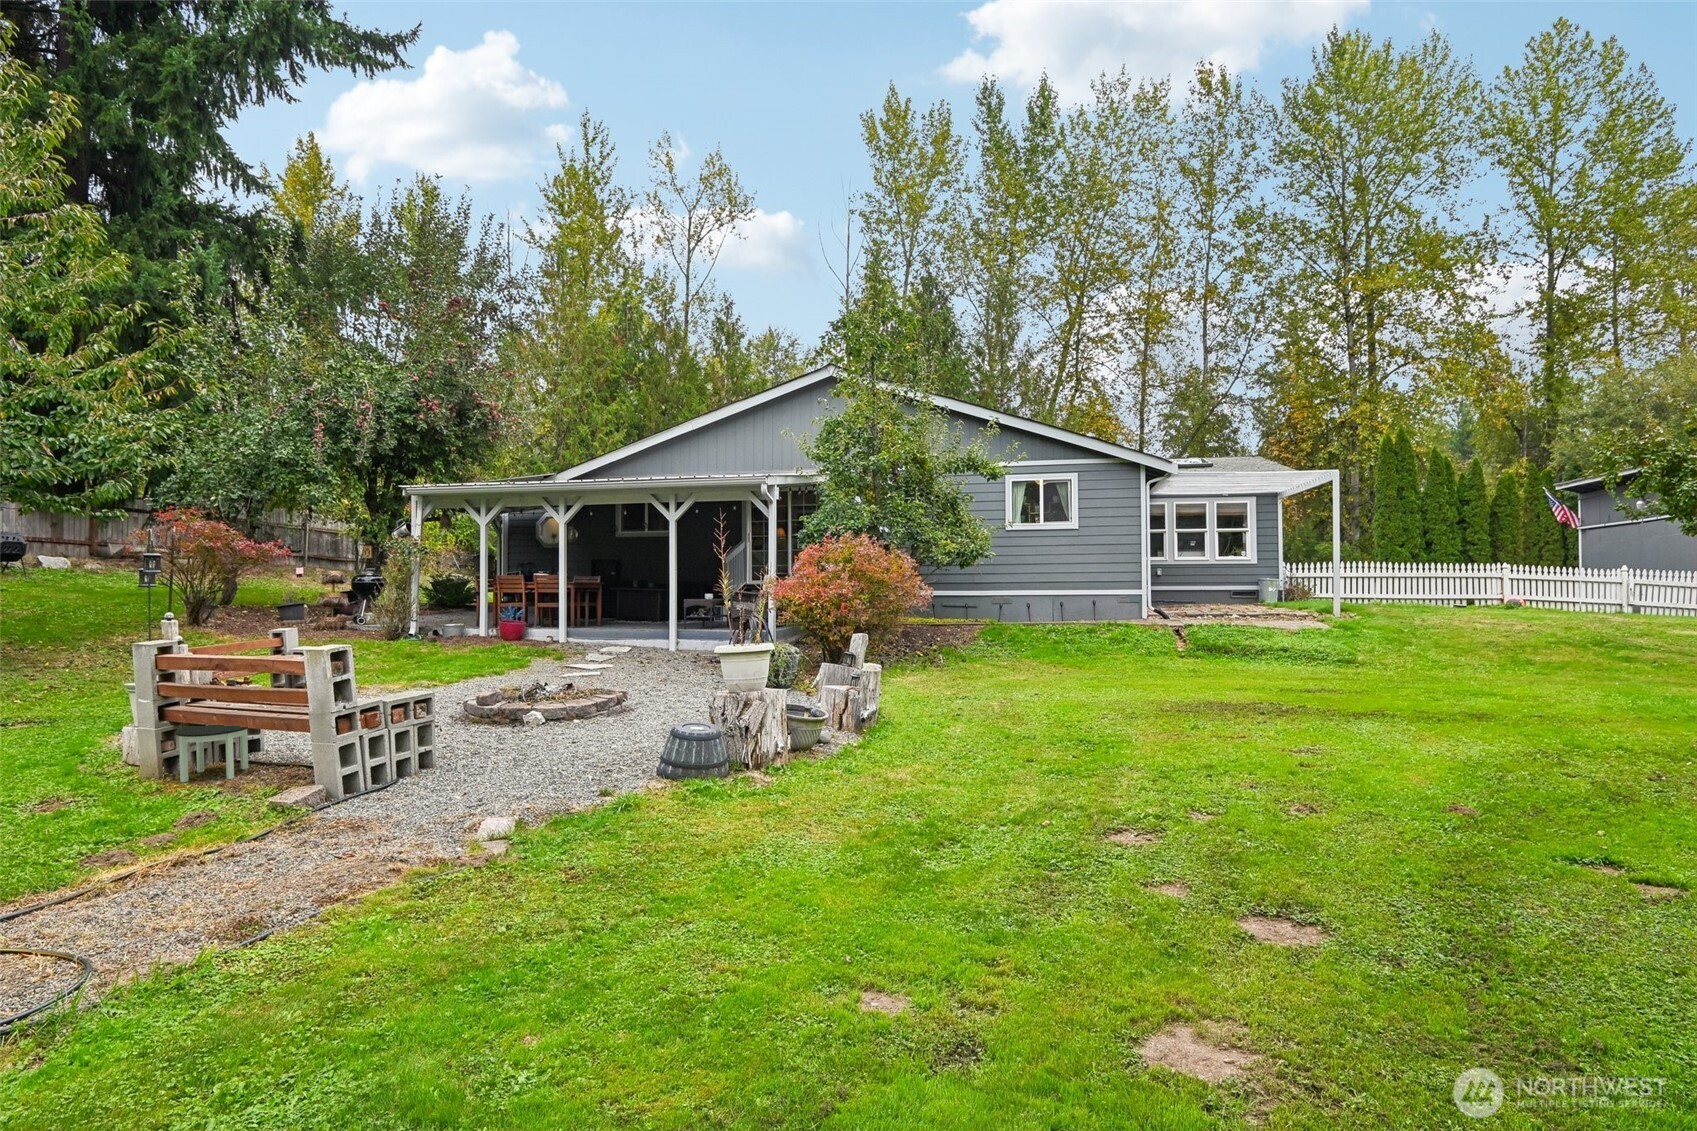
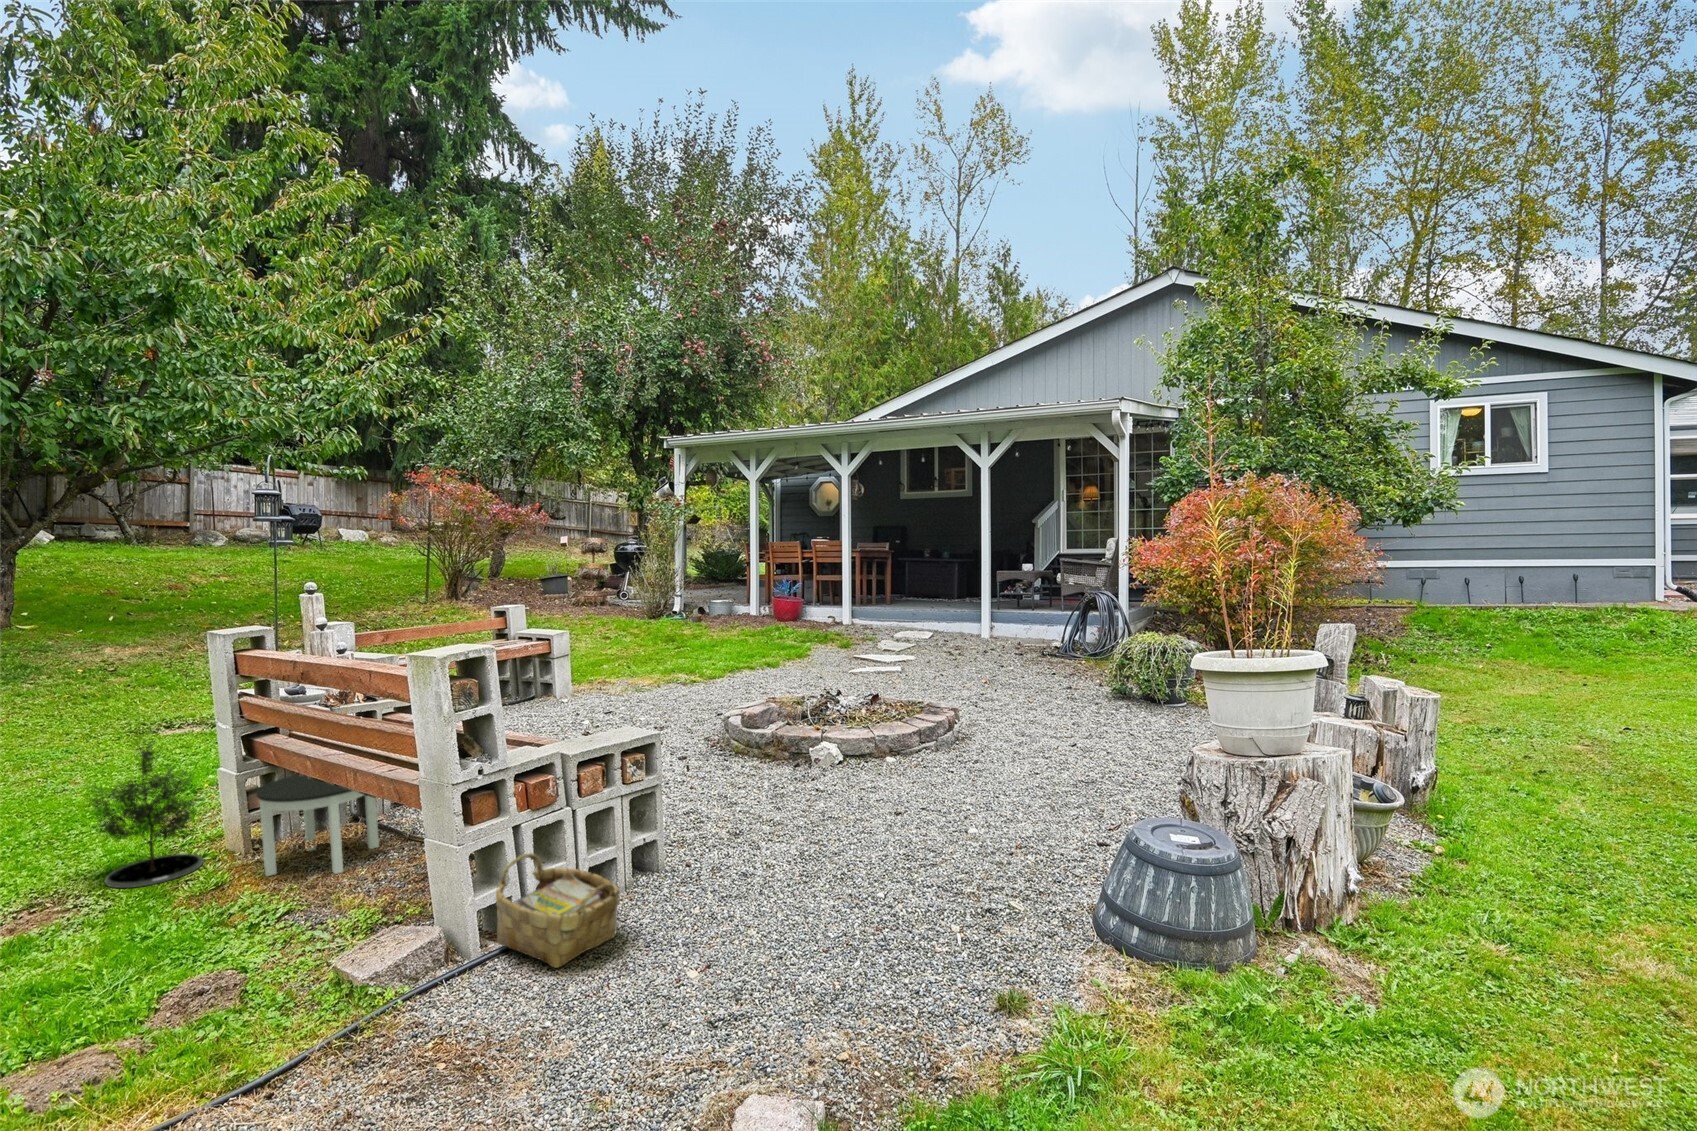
potted tree: none [51,699,130,792] -> present [87,733,203,888]
woven basket: none [354,748,421,797] -> present [496,853,619,968]

